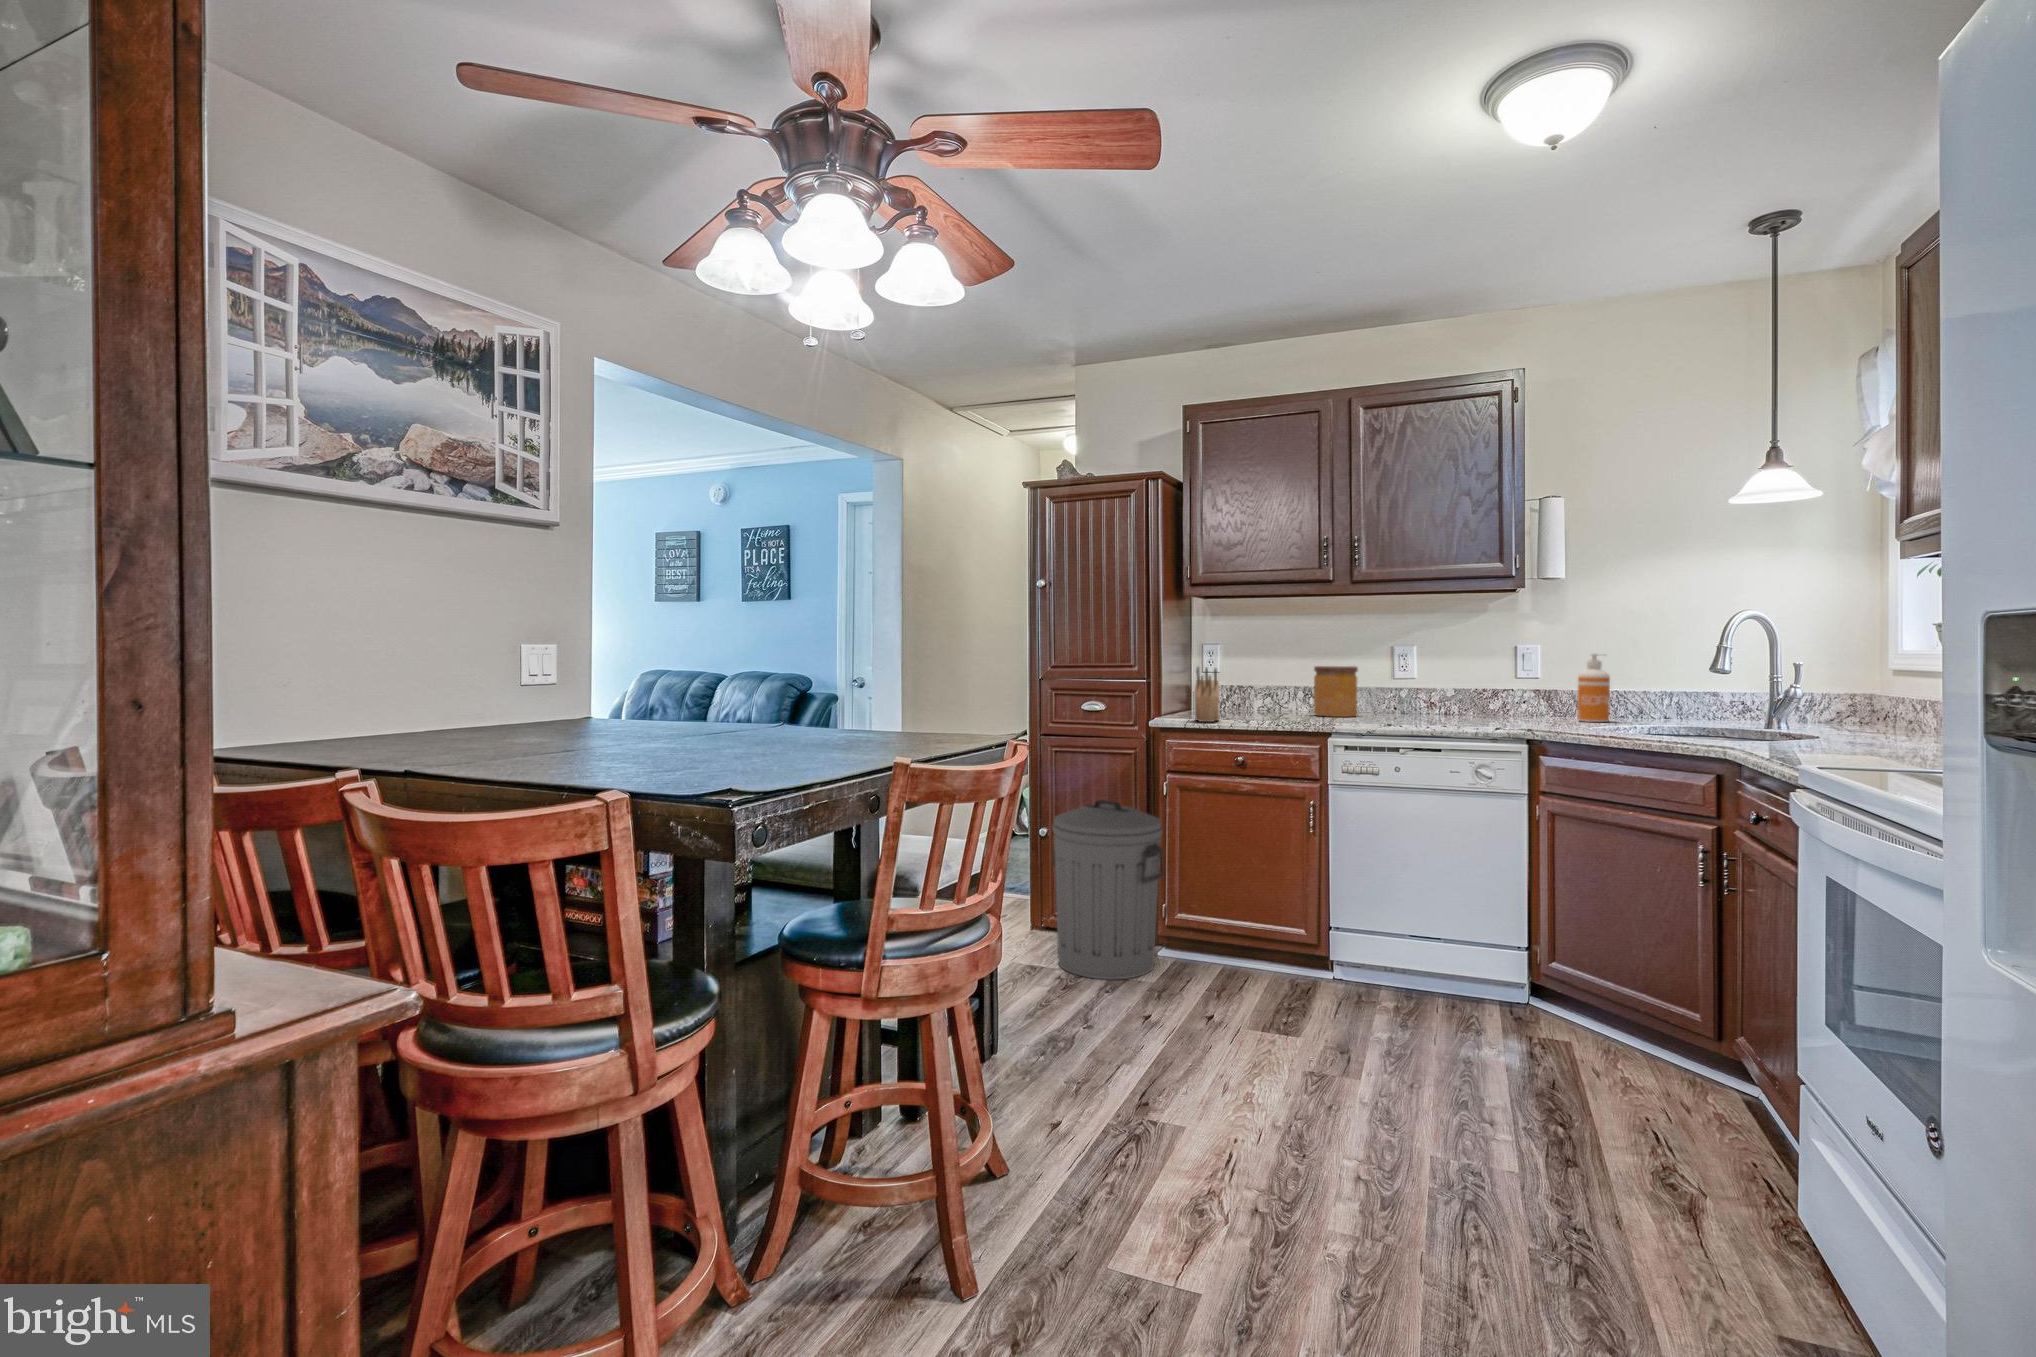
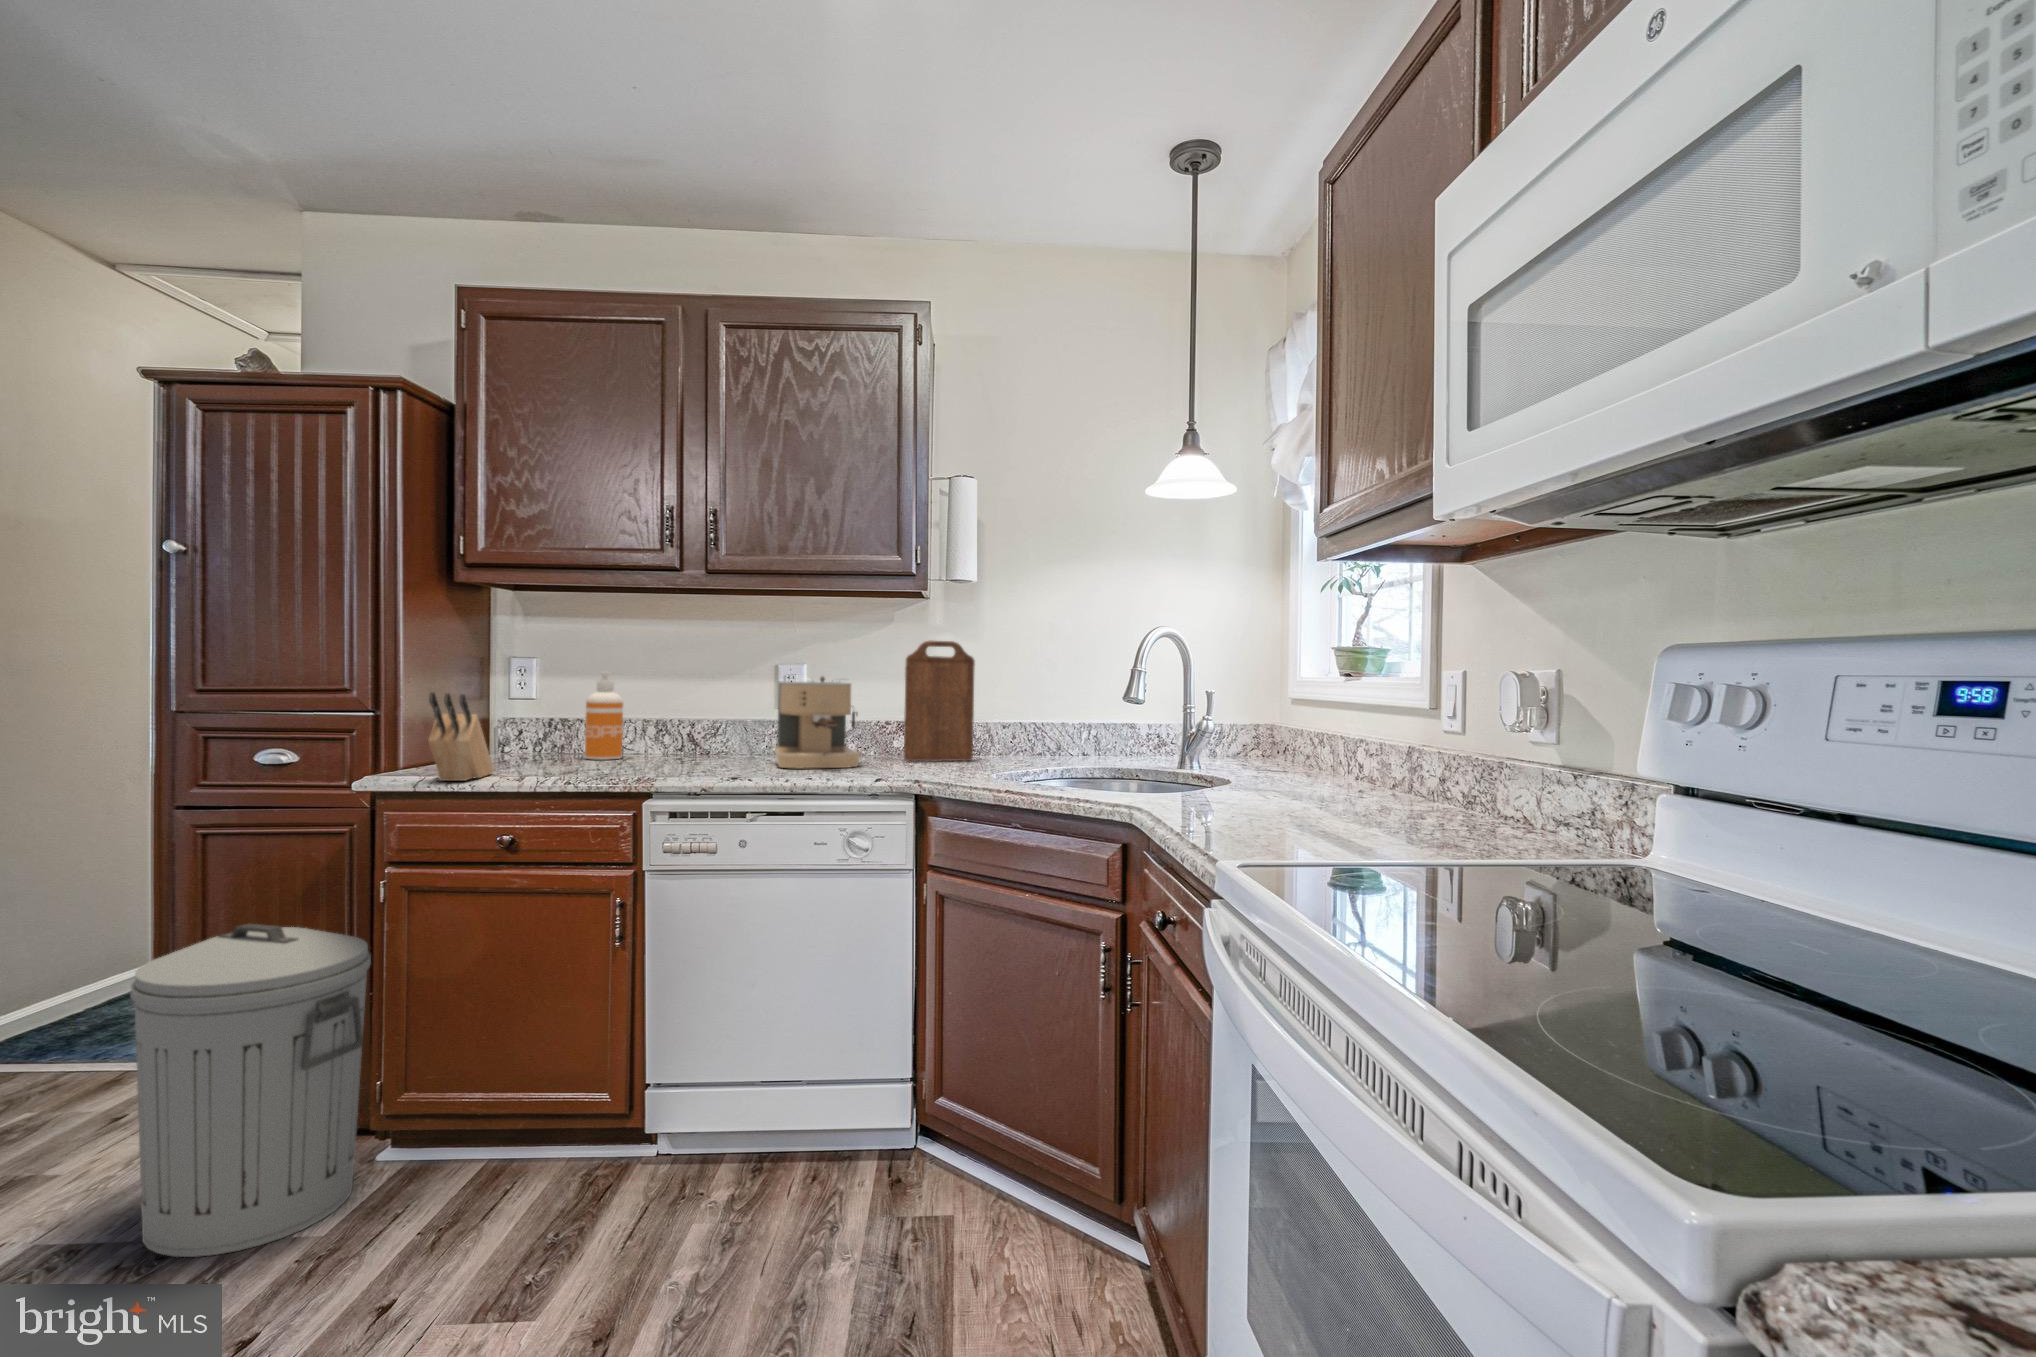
cutting board: none [1499,627,1561,721] -> present [904,641,975,761]
soap dispenser: present [1577,654,1610,722] -> present [585,672,623,760]
coffee maker: none [1397,655,1469,722] -> present [775,677,860,769]
jar: present [1314,666,1358,717] -> none [667,689,729,762]

